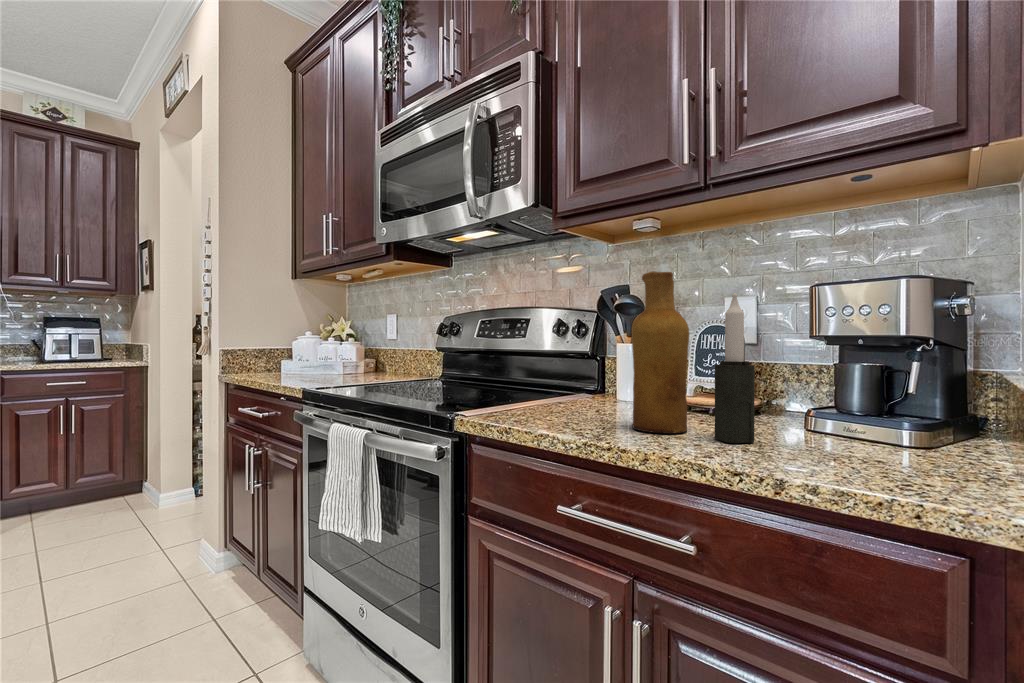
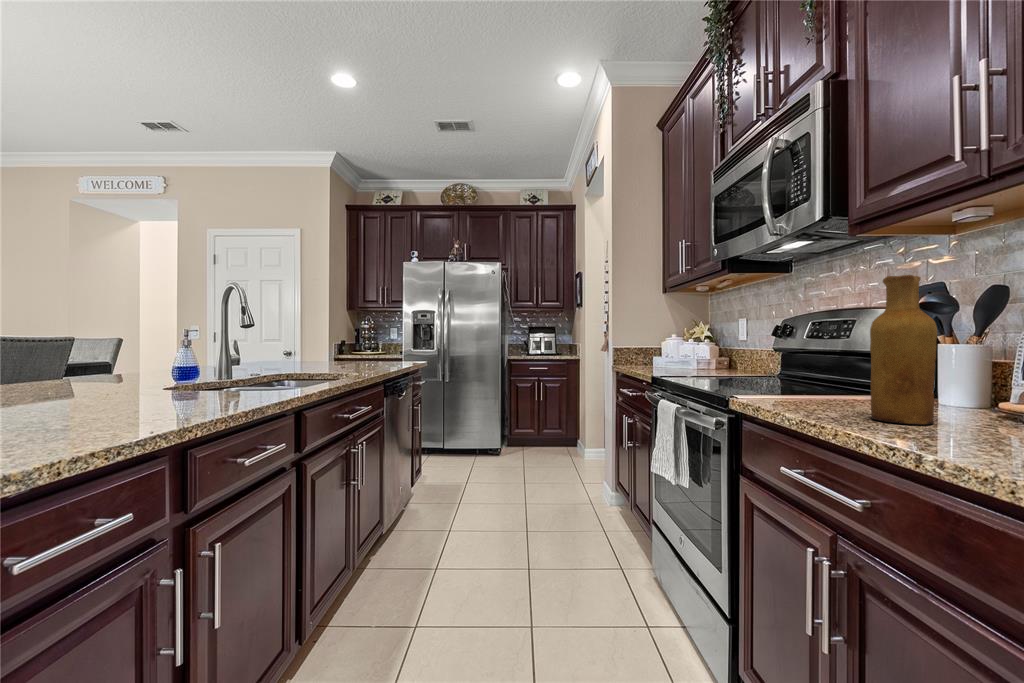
candle: present [715,293,755,443] -> none [941,293,984,437]

